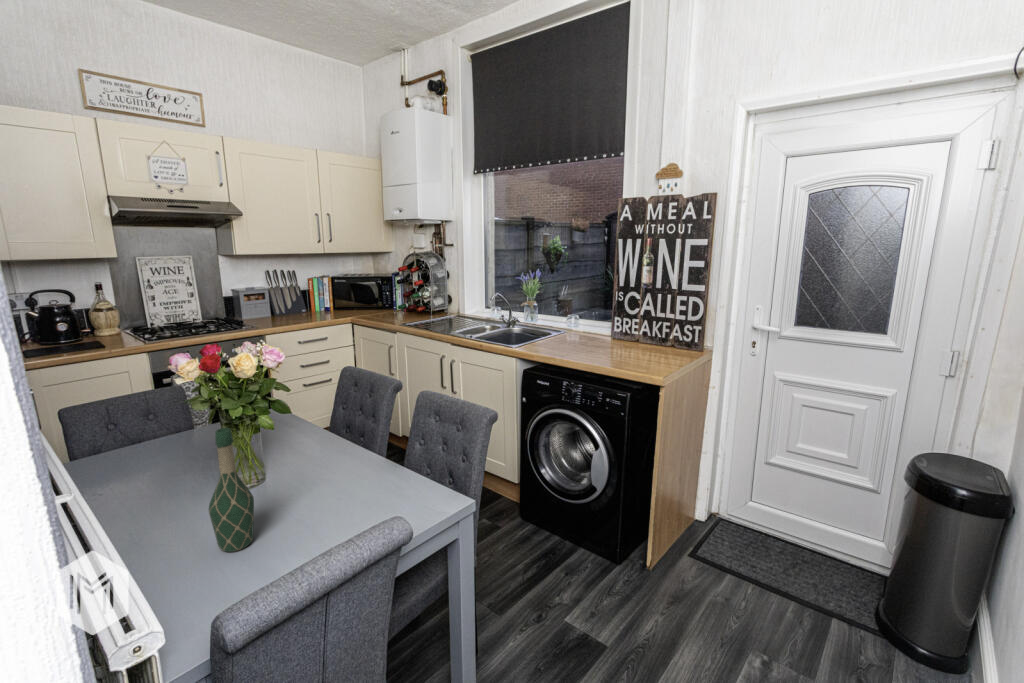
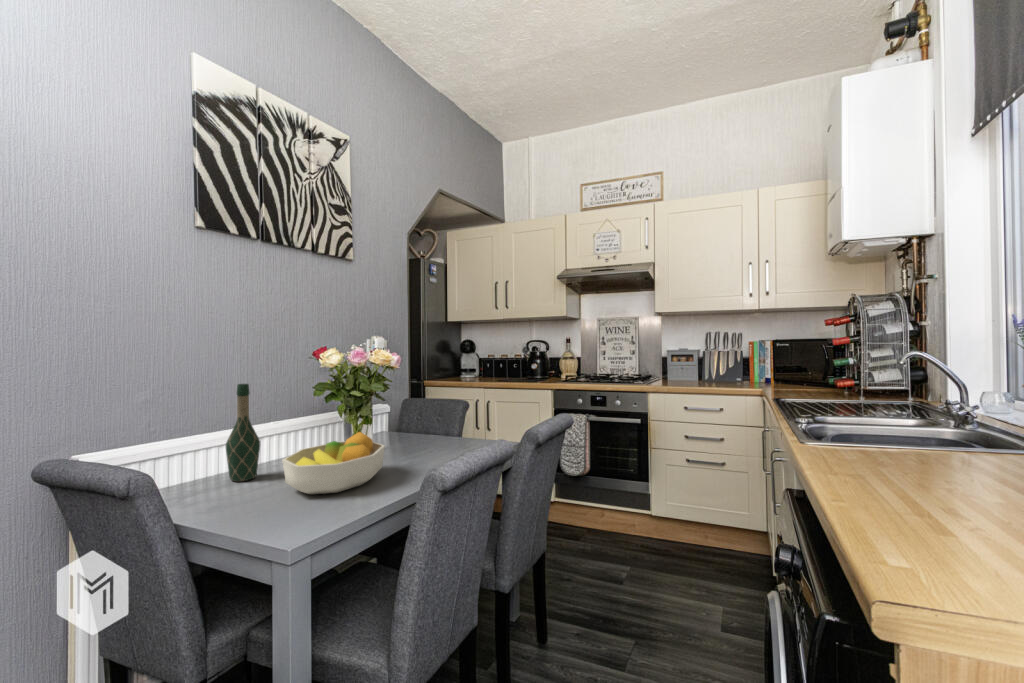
fruit bowl: none [279,435,383,503] -> present [282,432,385,494]

